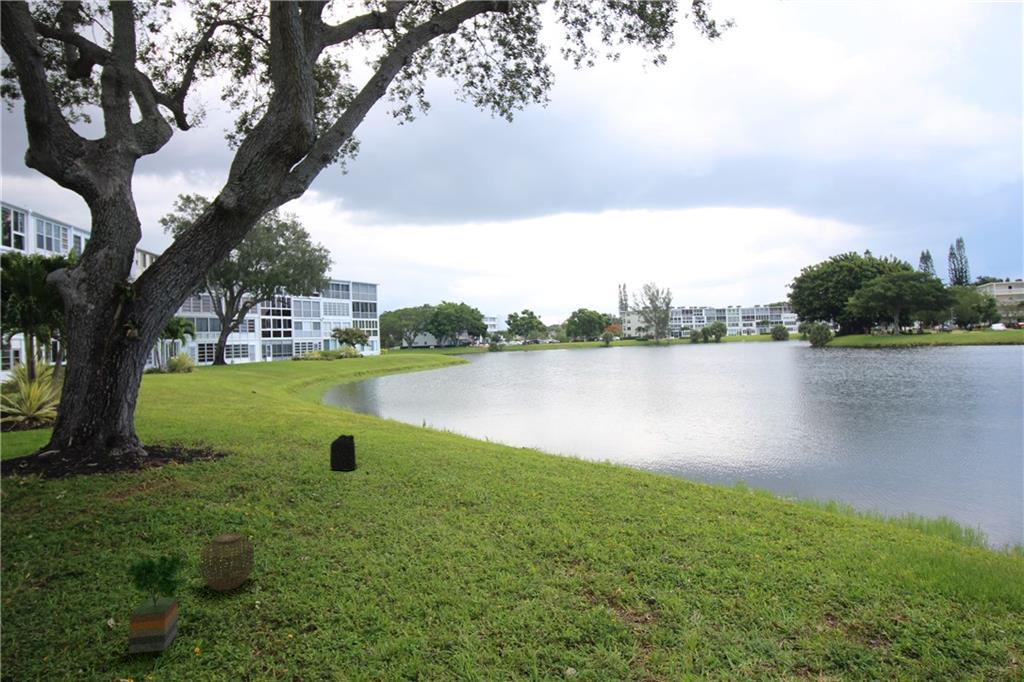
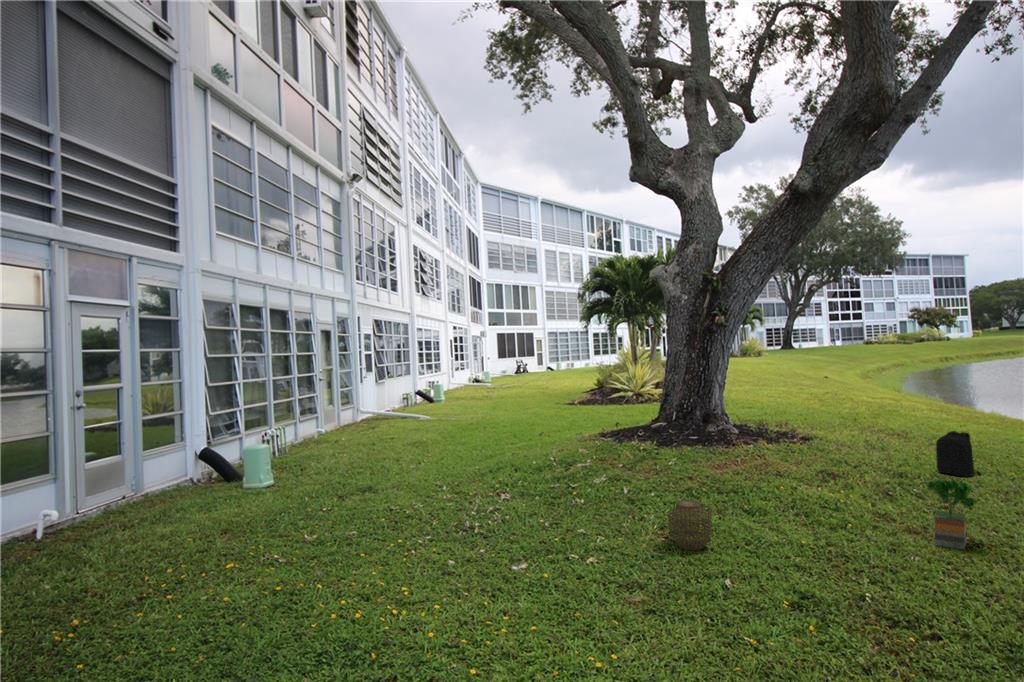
woven basket: present [201,532,254,590] -> present [668,500,712,550]
potted tree: present [126,555,188,653] -> present [926,479,977,550]

